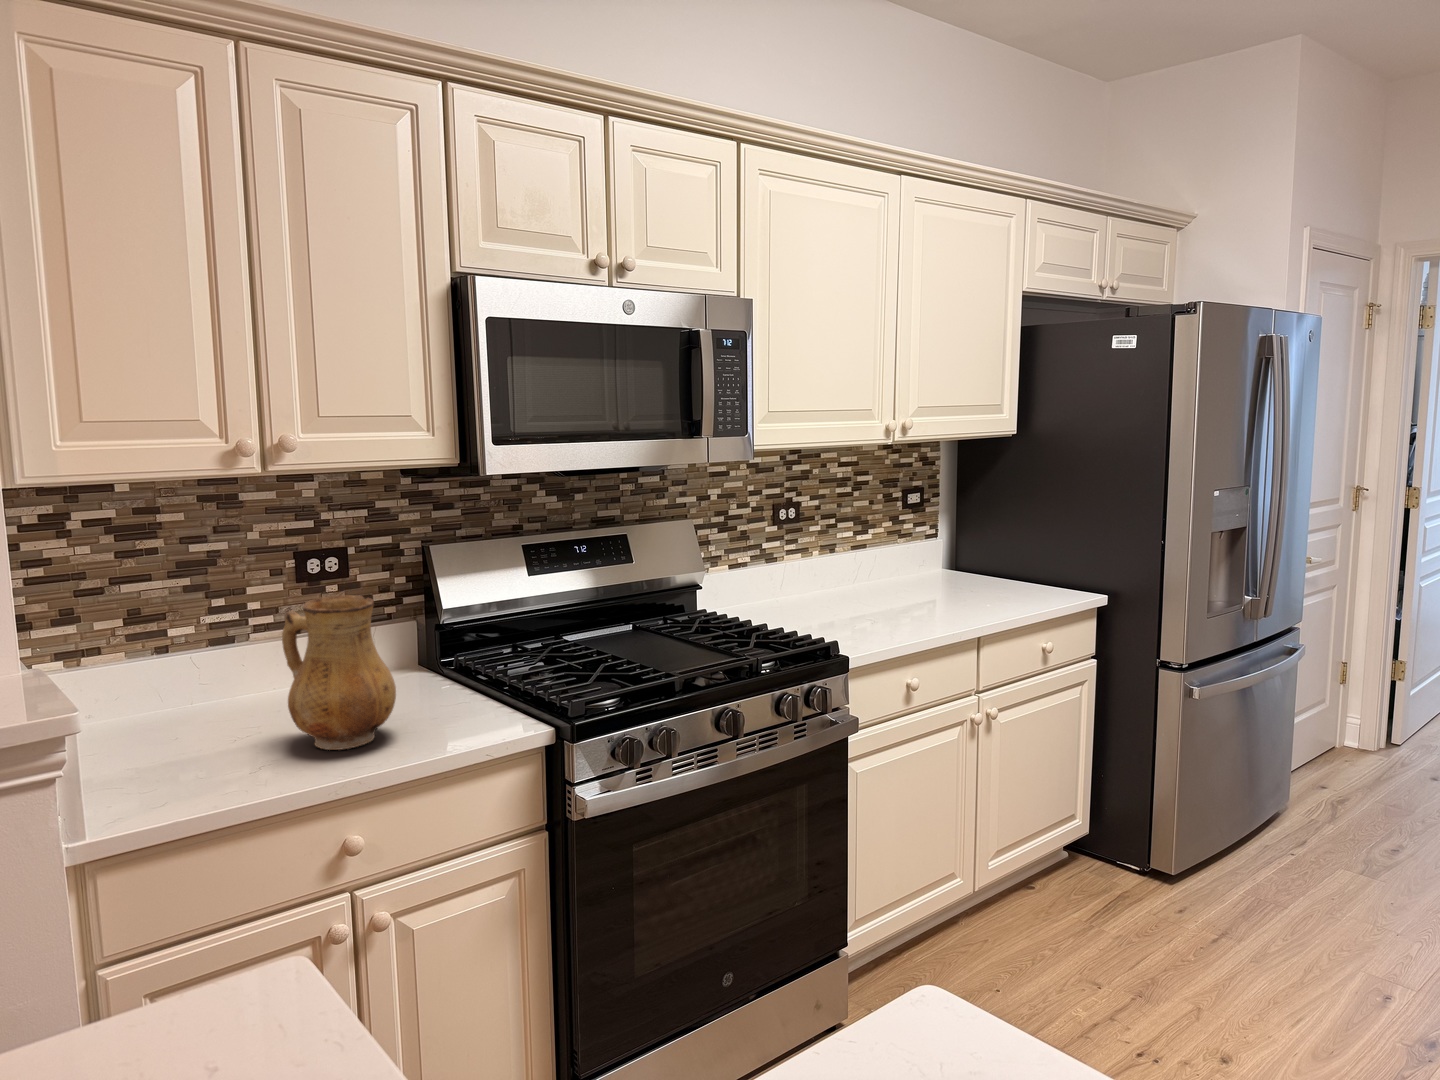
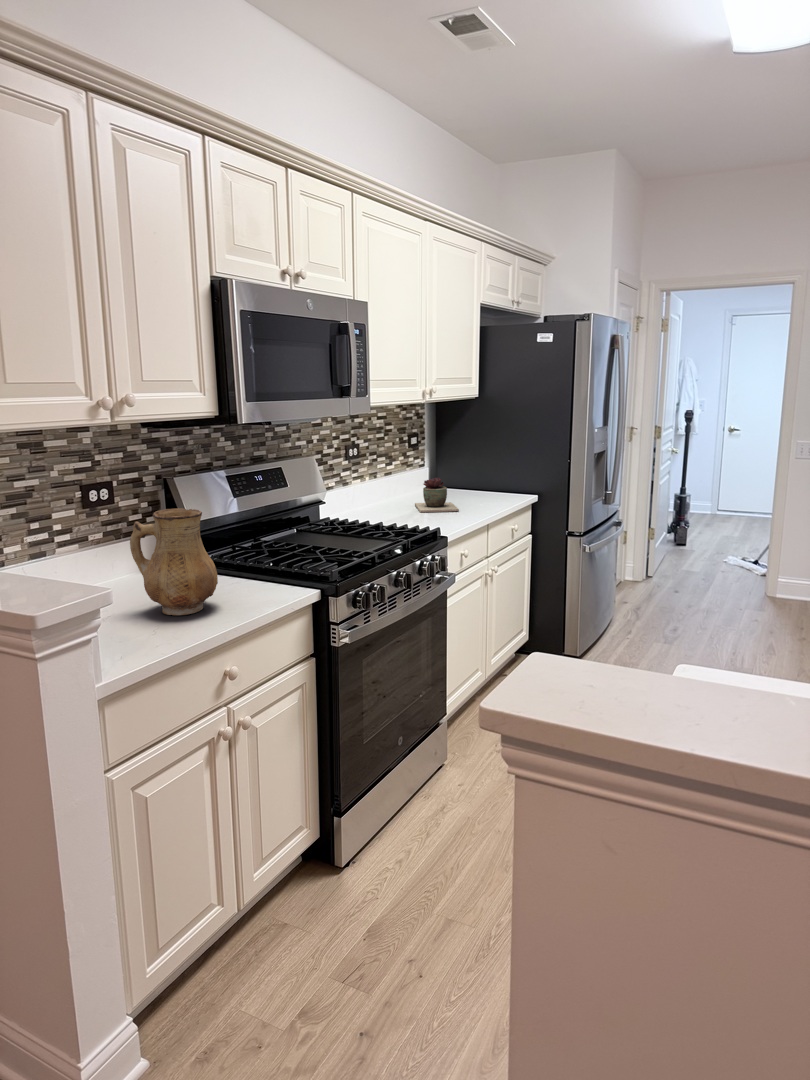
succulent plant: none [878,558,944,614] -> present [415,478,459,513]

